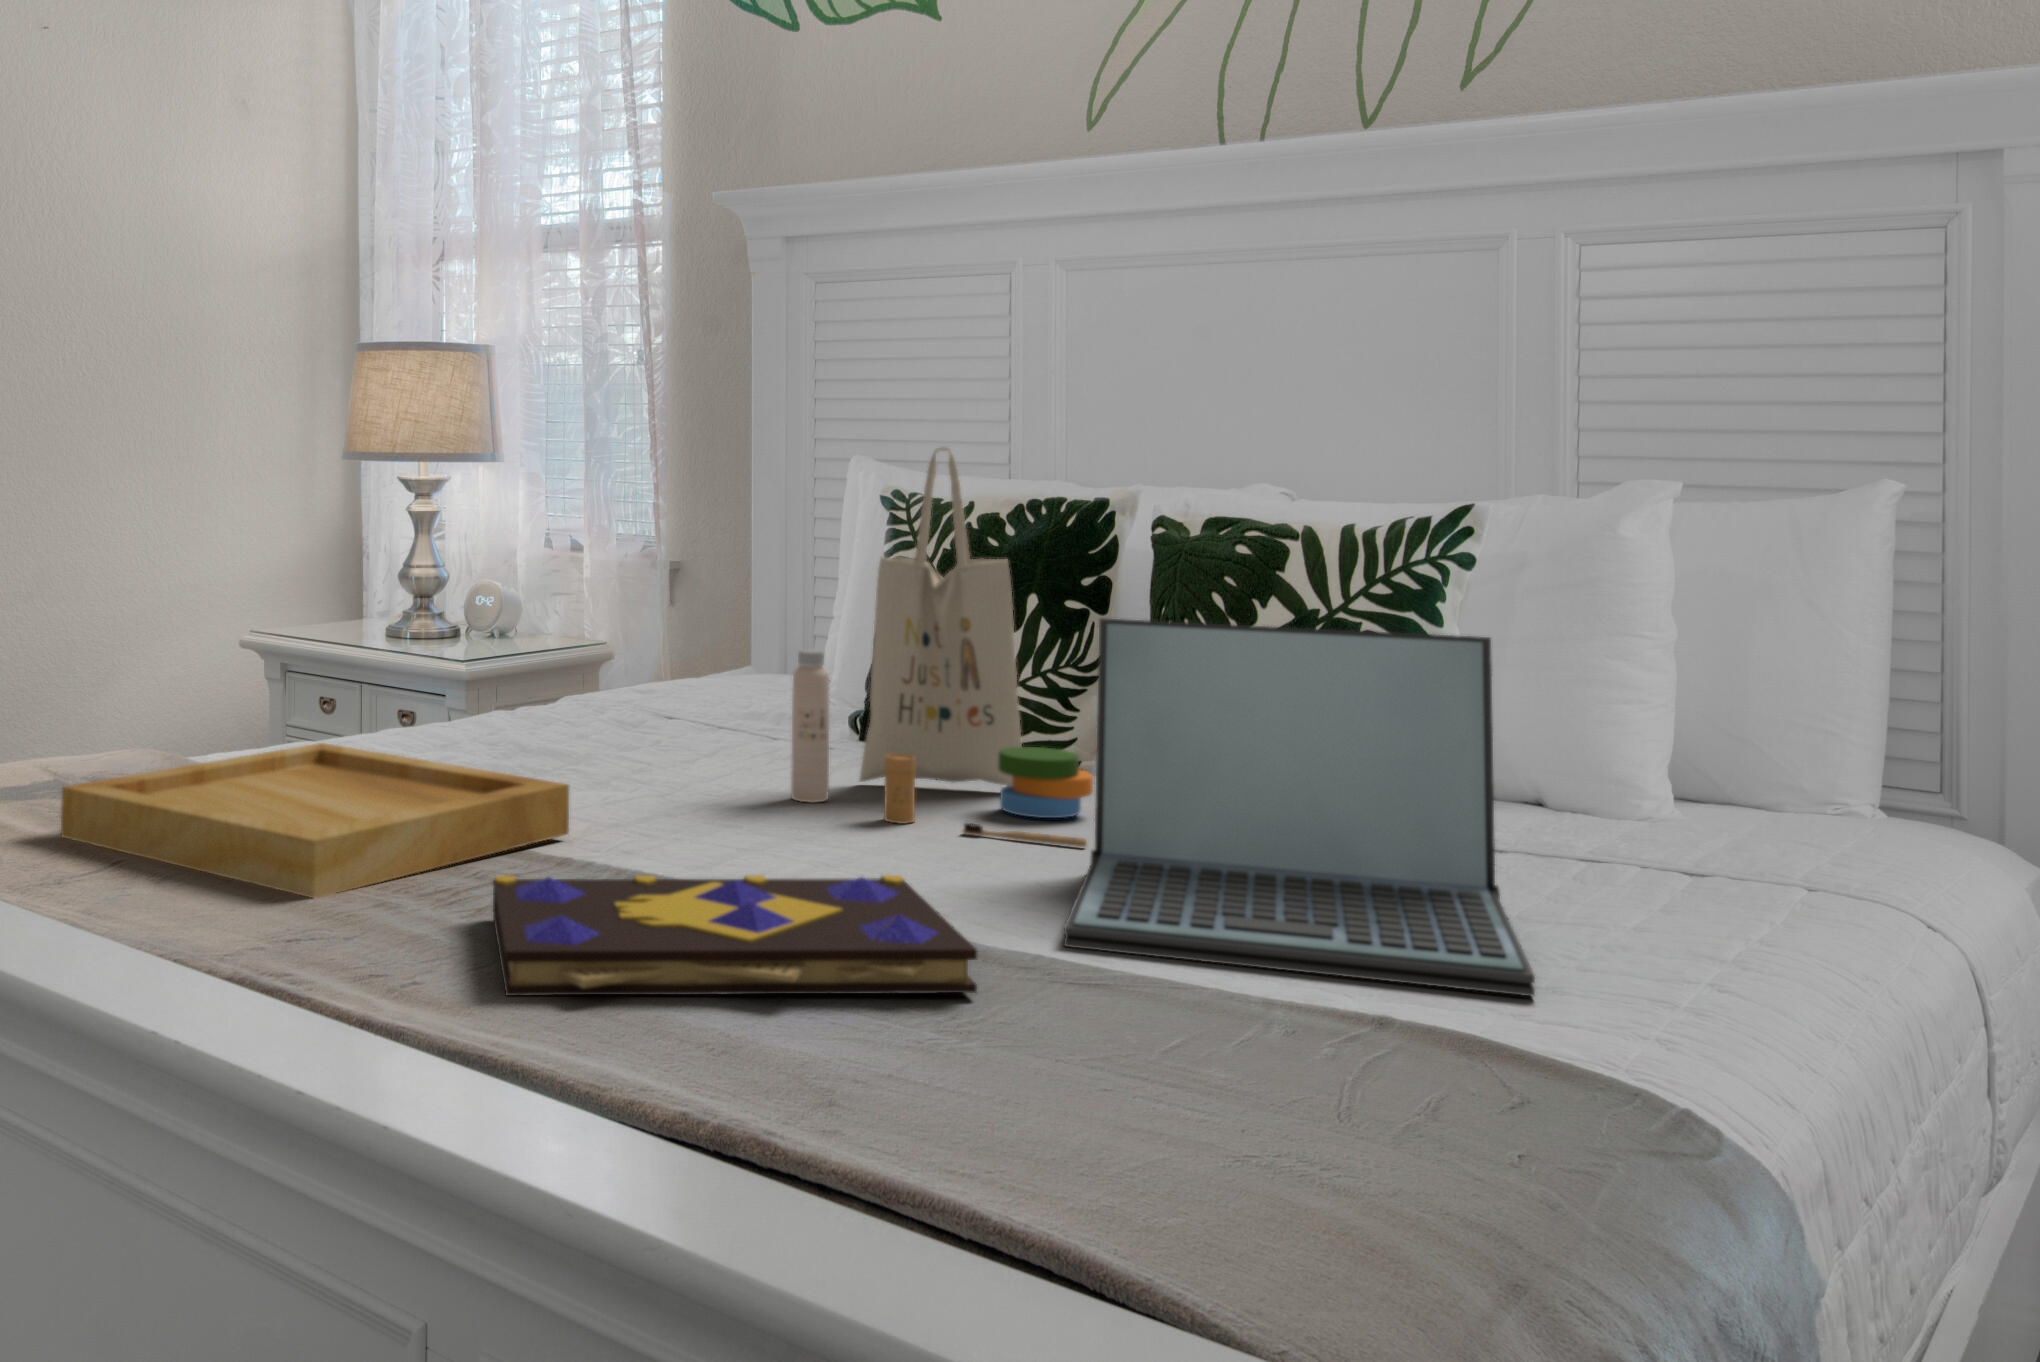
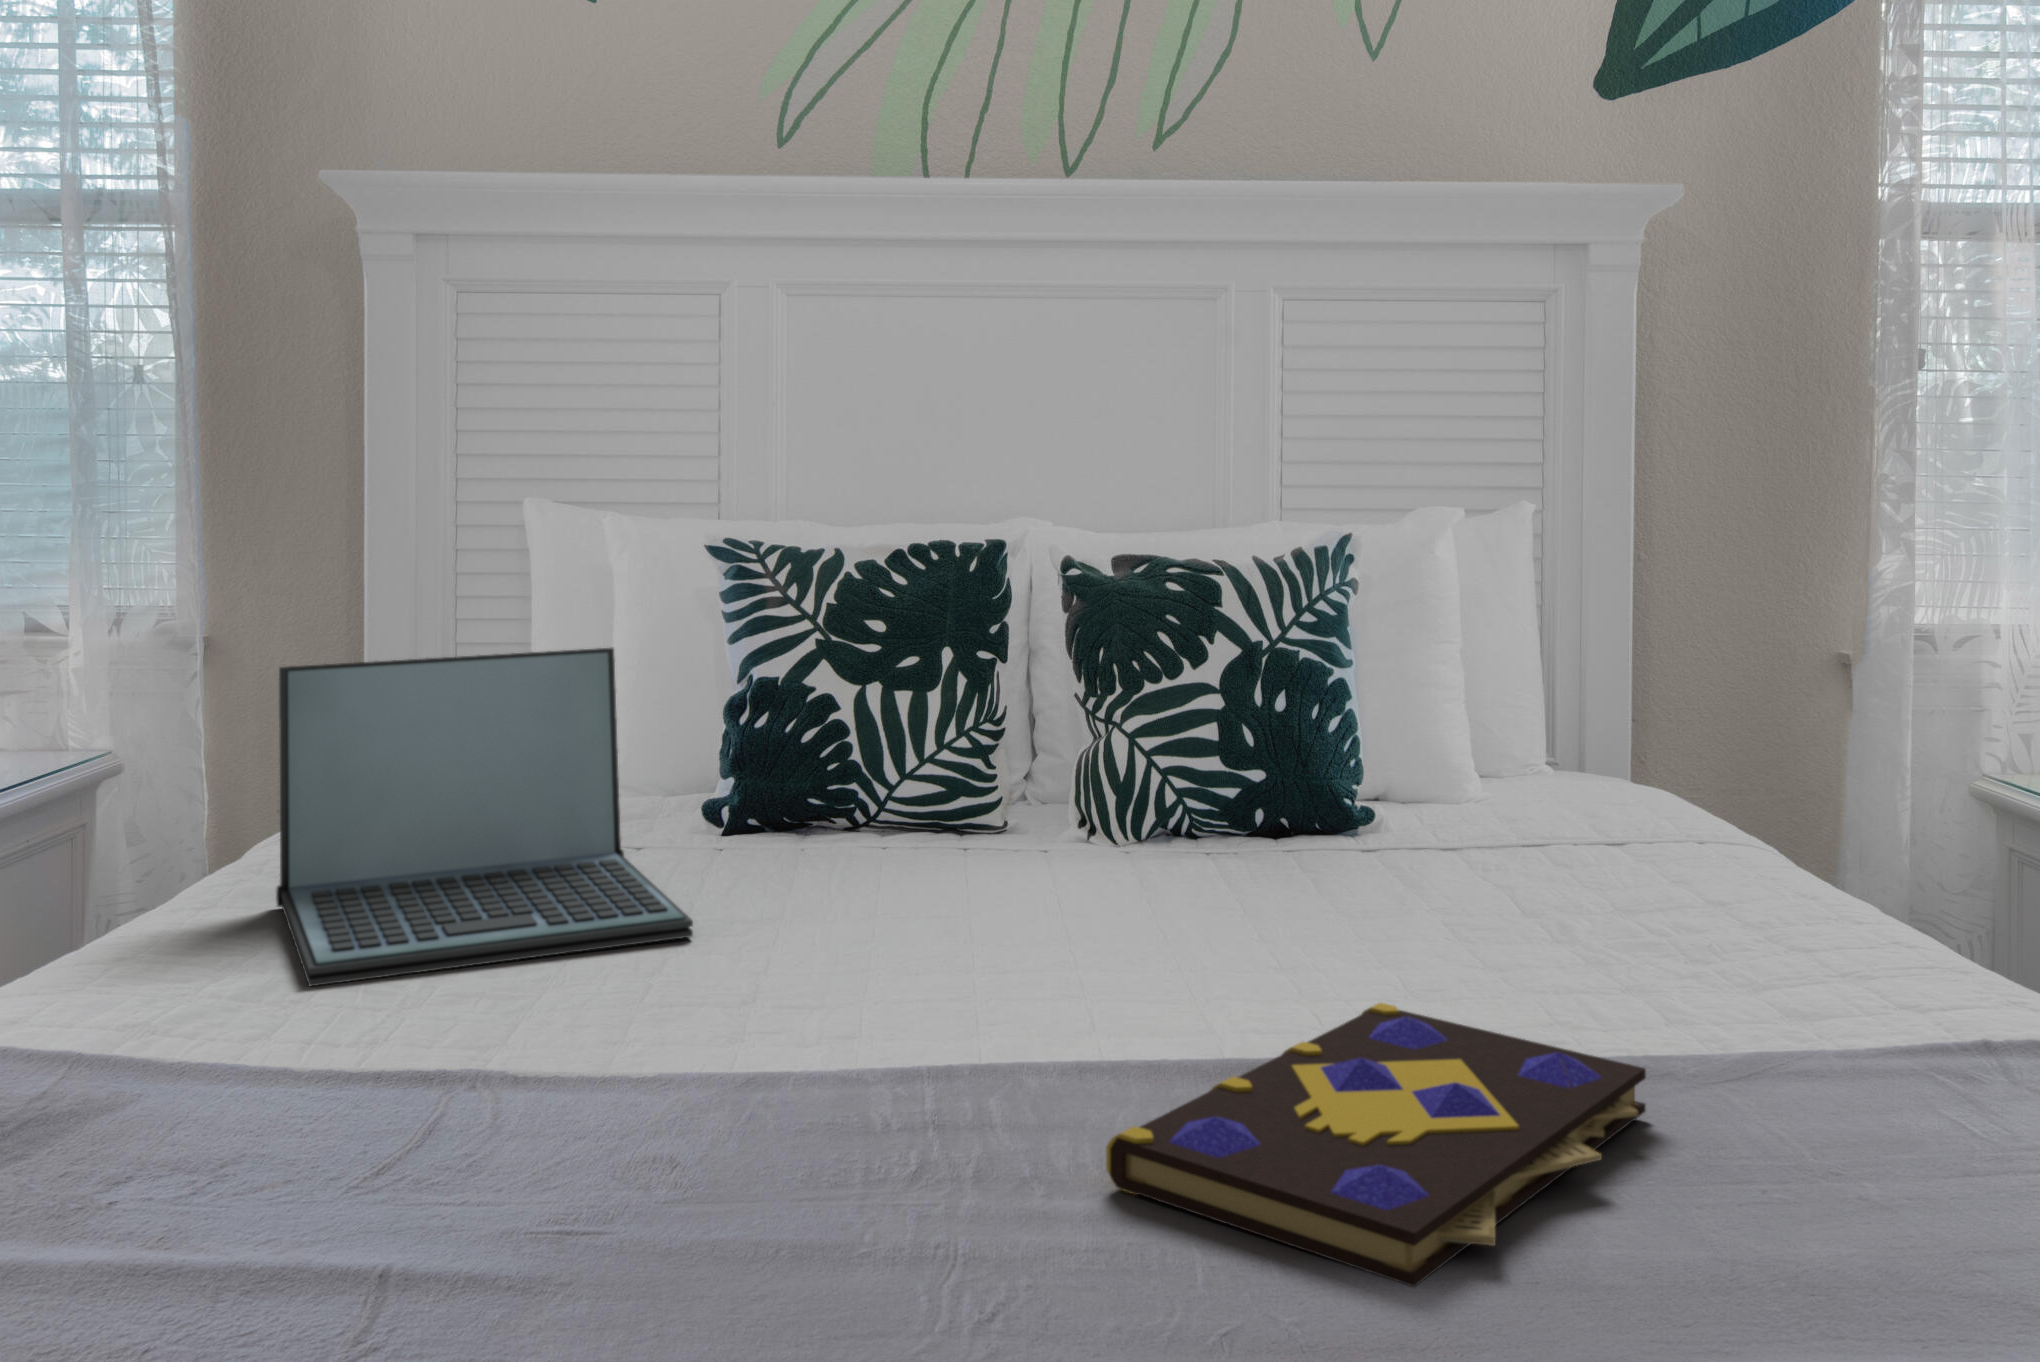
tote bag: present [791,447,1093,847] -> none [871,506,1231,931]
laptop: present [1064,619,1535,996] -> present [276,648,693,986]
tray: present [61,743,569,898] -> none [268,979,873,1276]

